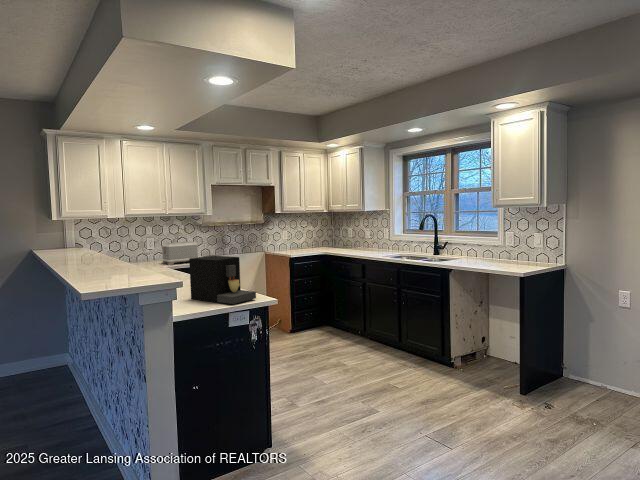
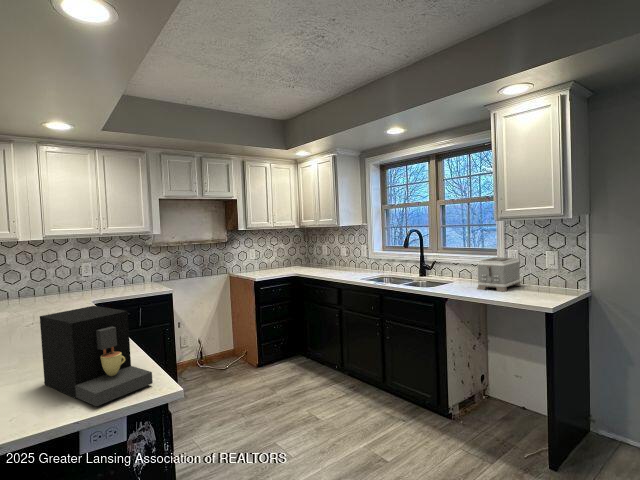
toaster: present [162,242,198,265] -> present [477,257,521,292]

